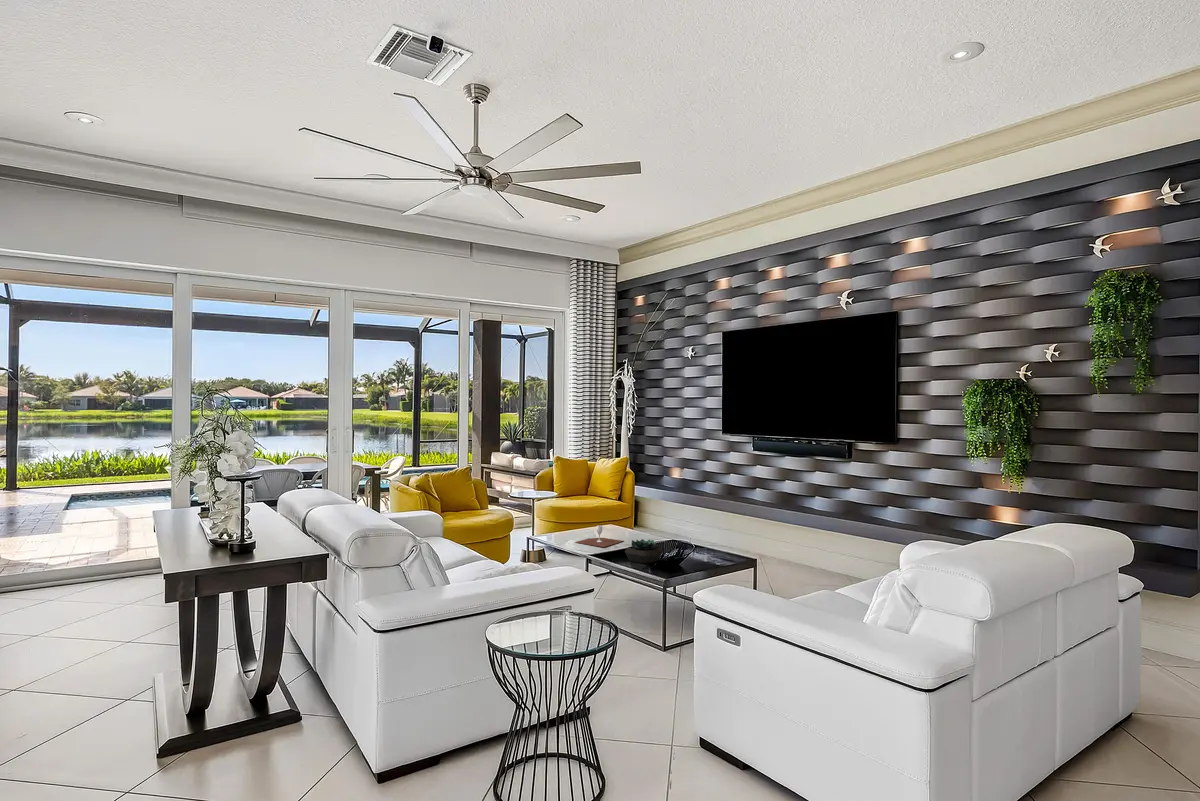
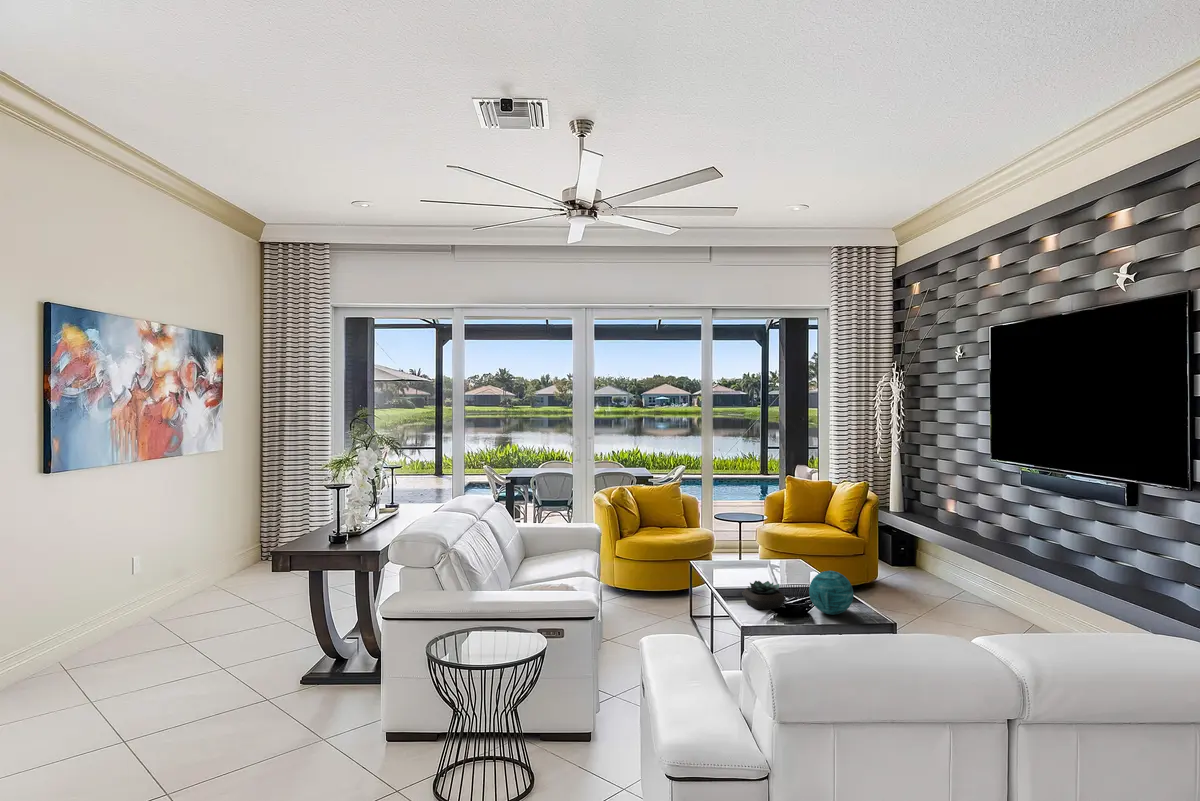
decorative orb: none [681,523,717,559] -> present [809,571,854,615]
wine glass: present [576,525,622,547] -> none [722,559,778,584]

